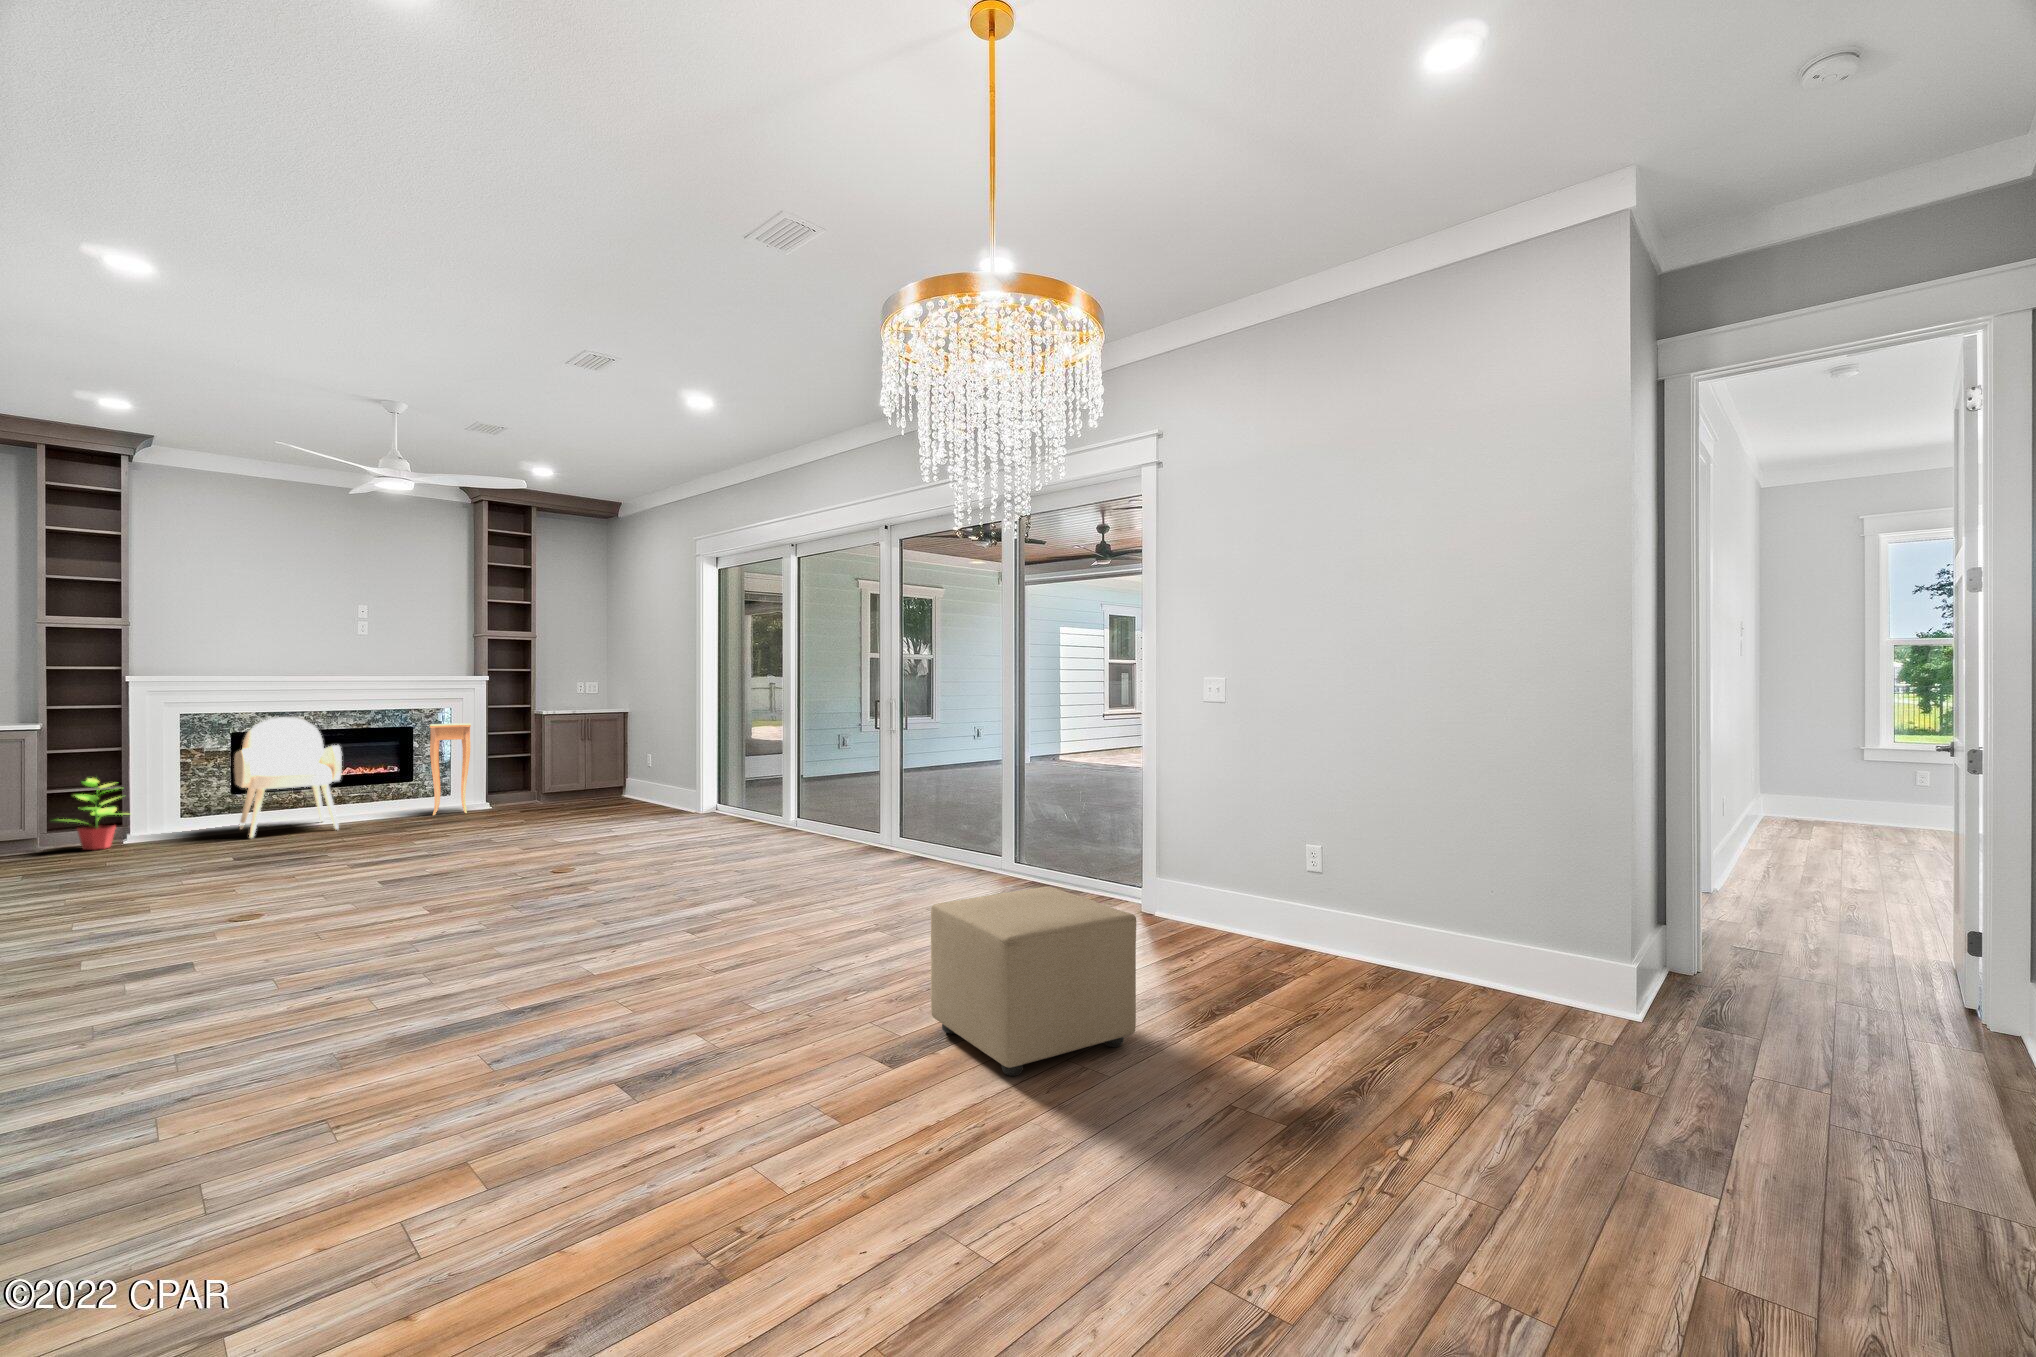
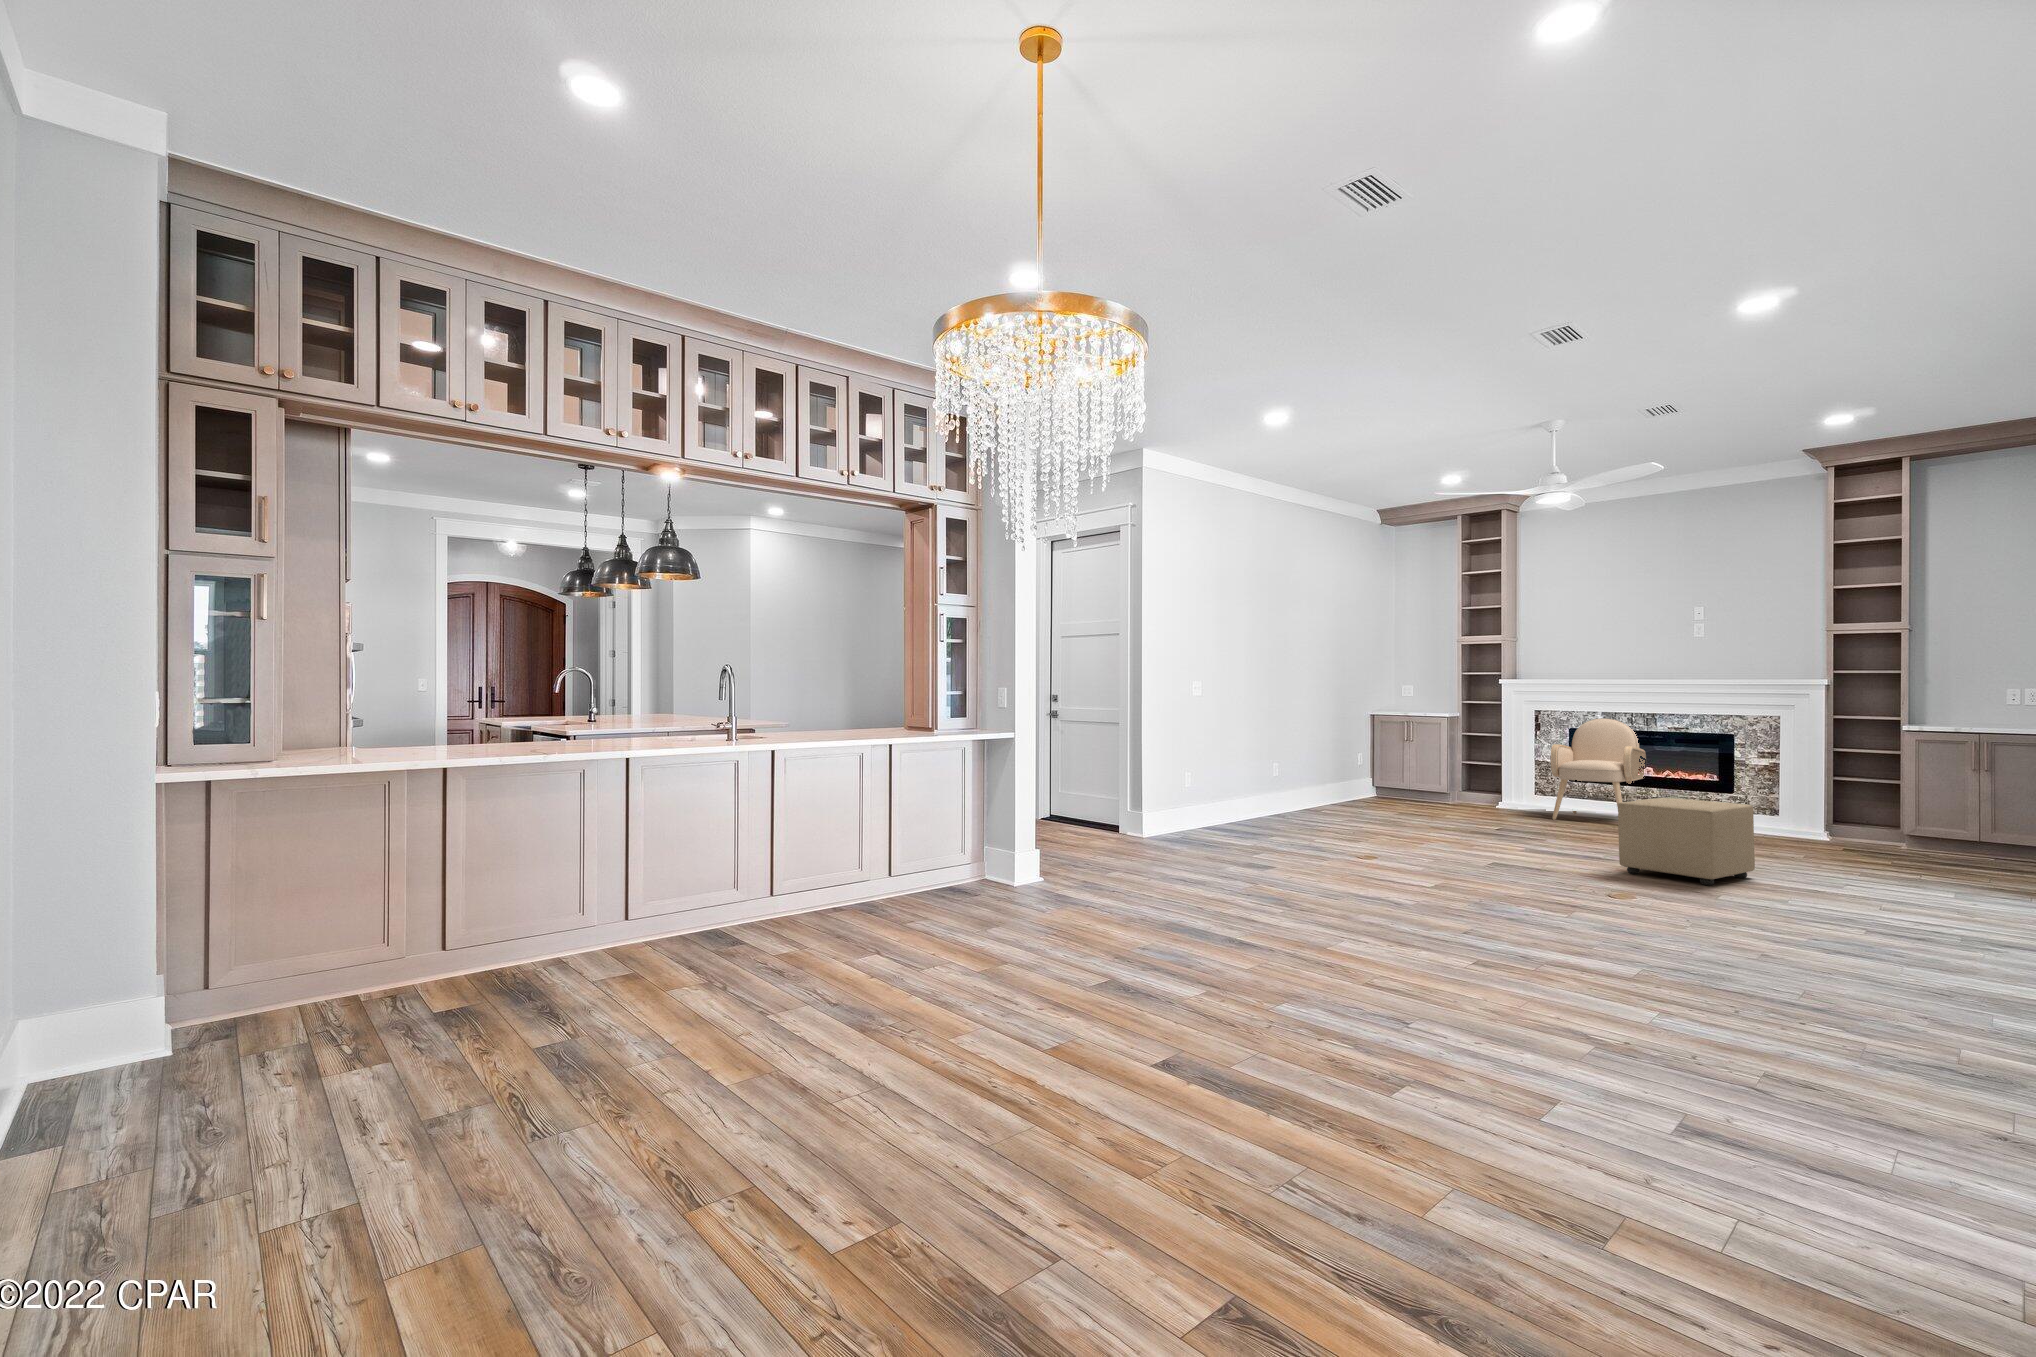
side table: present [430,723,471,815] -> none [1731,732,1796,834]
potted plant: present [57,778,129,850] -> none [1446,756,1491,810]
ottoman: present [931,886,1136,1076] -> present [1618,798,1755,885]

